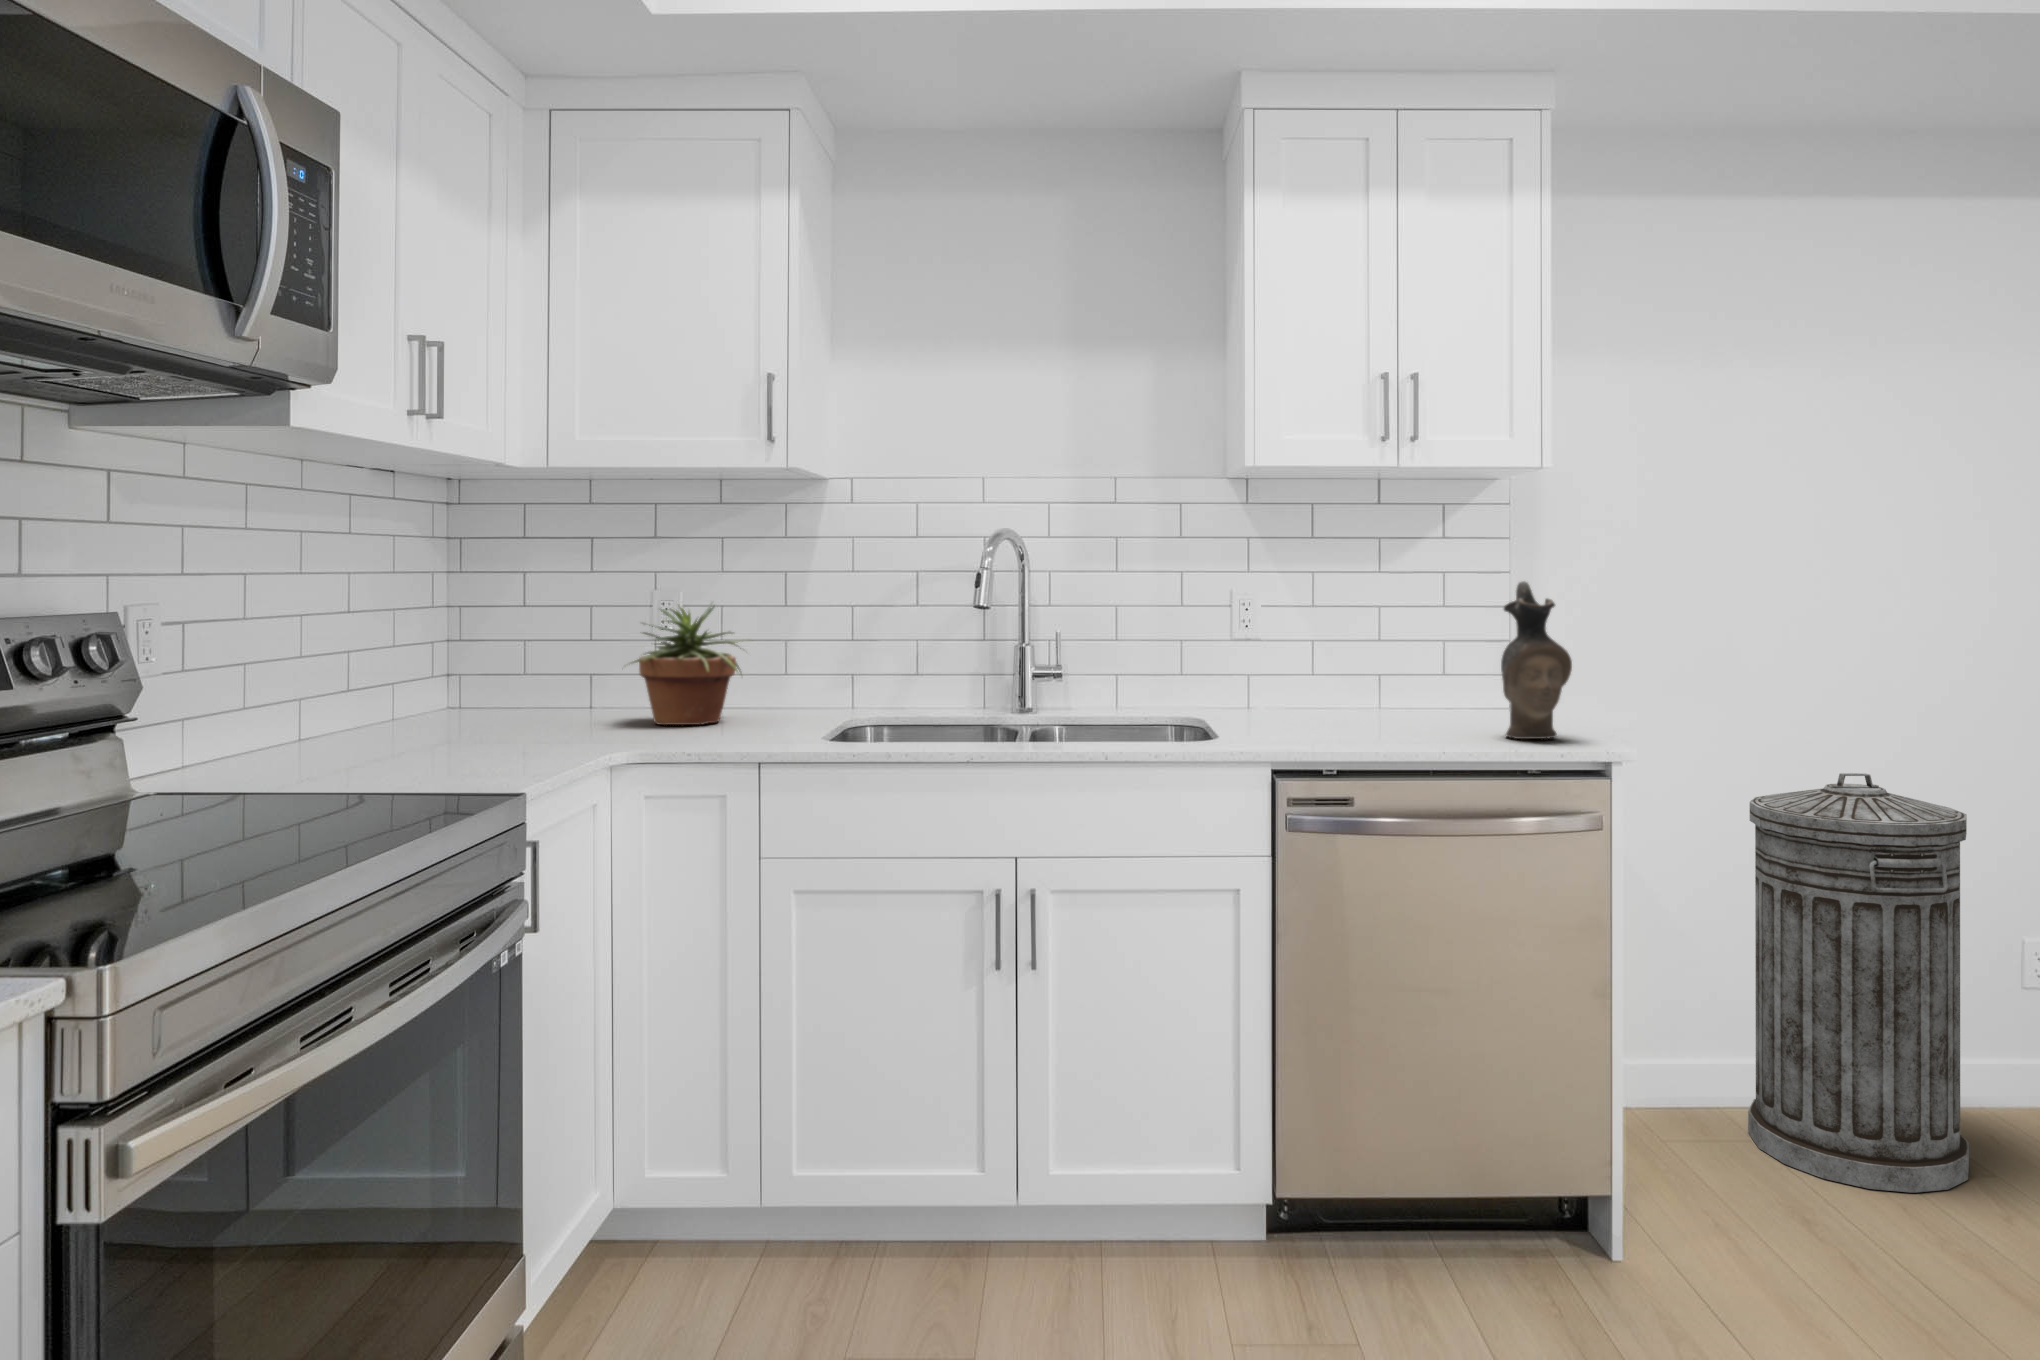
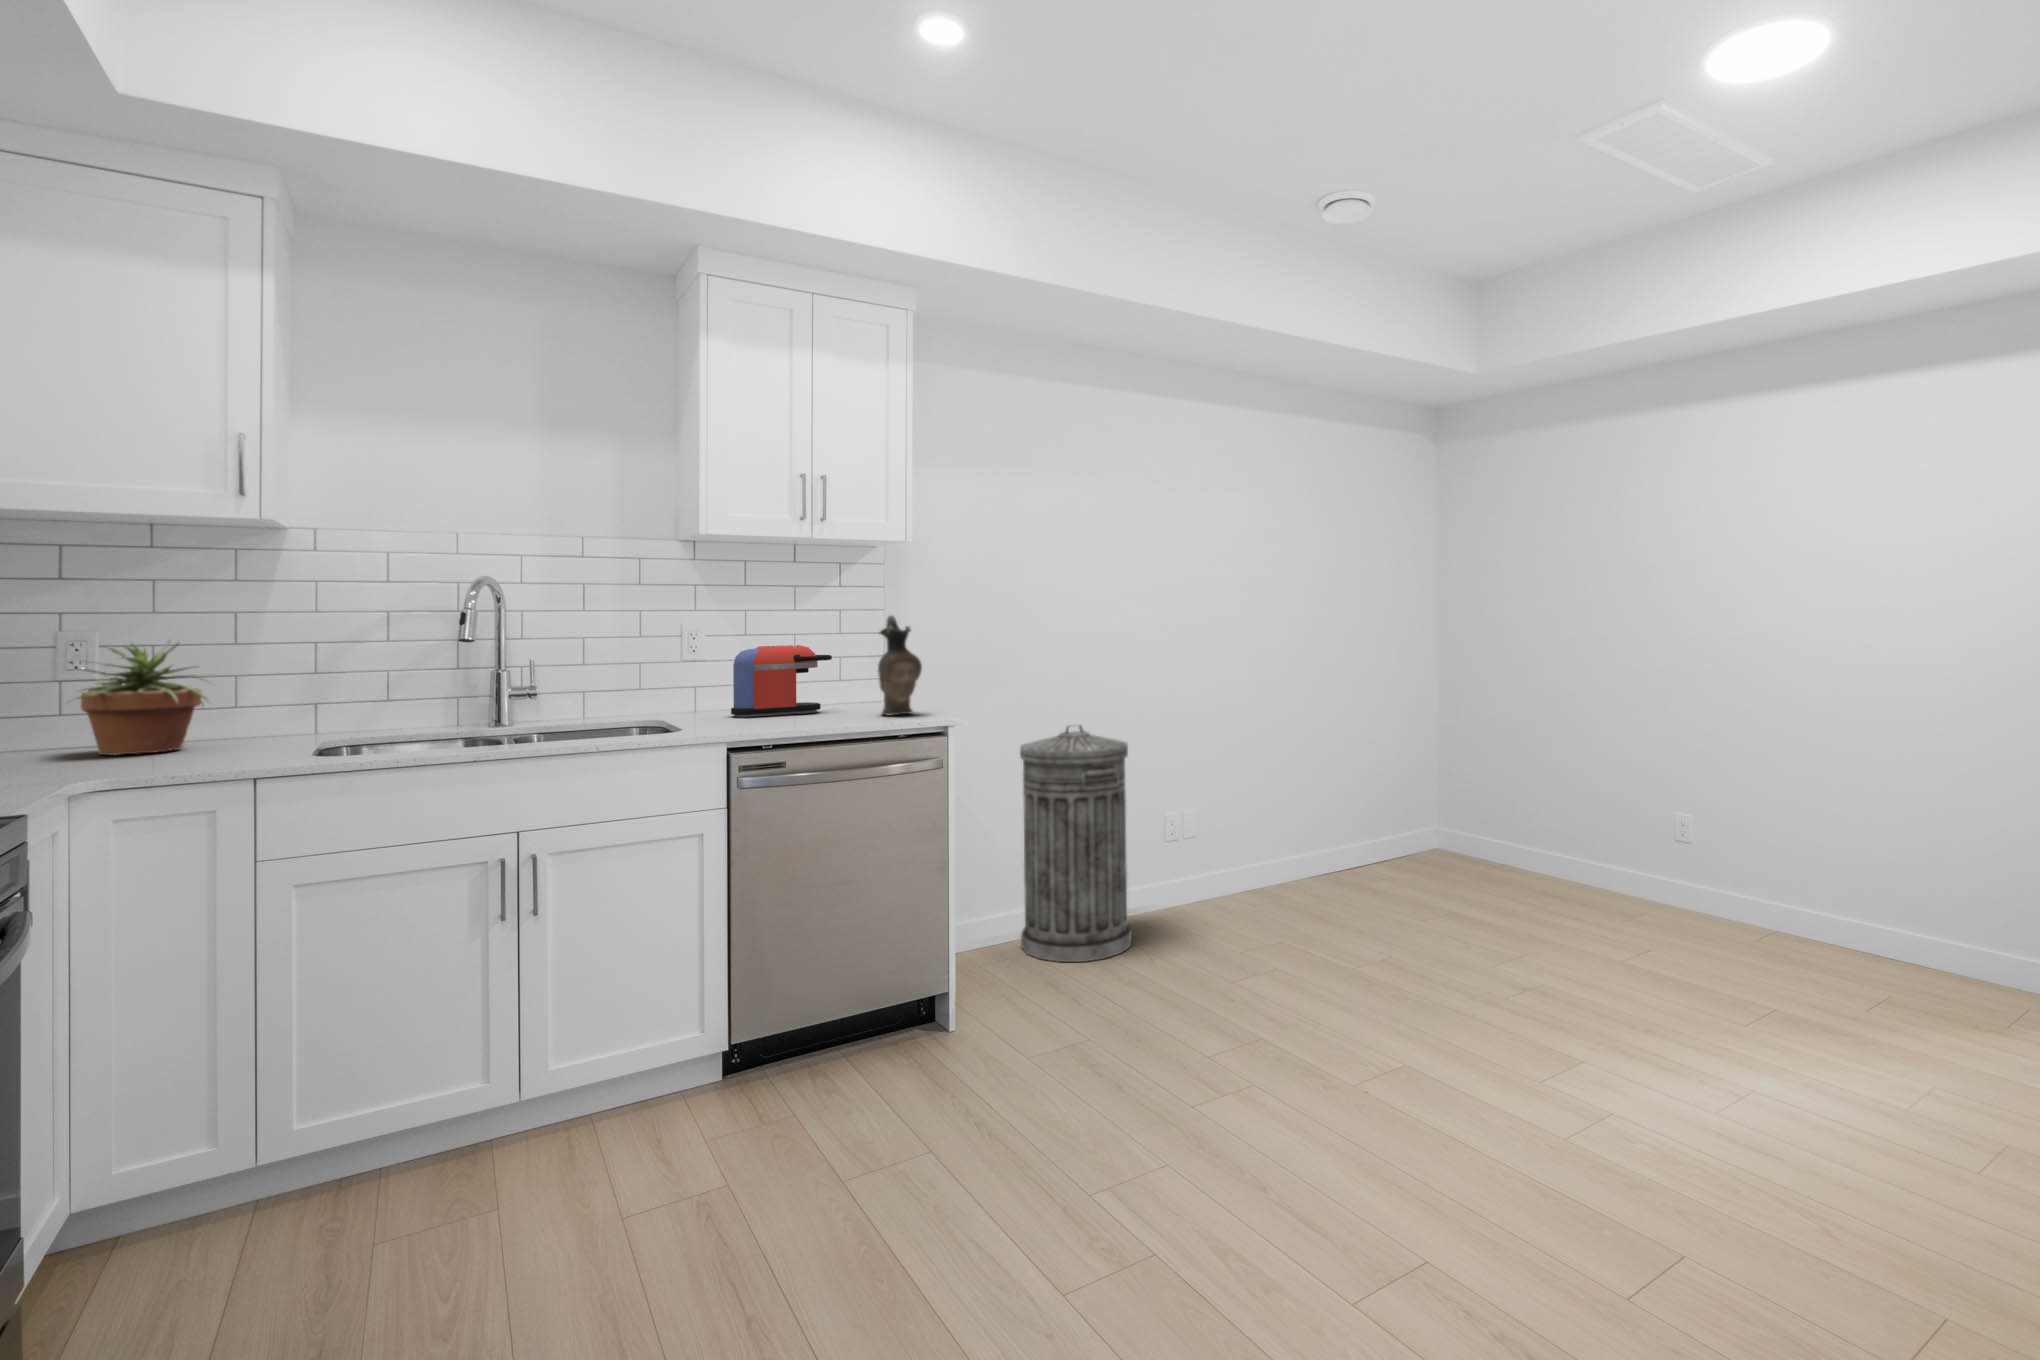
coffee maker: none [1290,624,1433,726] -> present [731,645,832,717]

